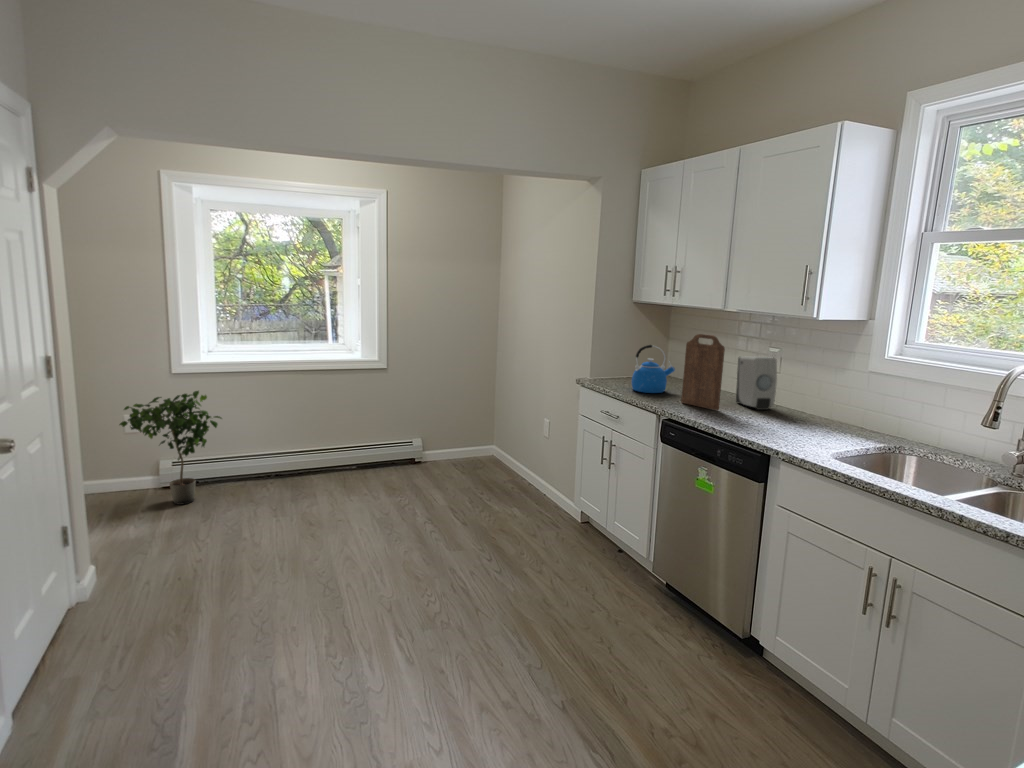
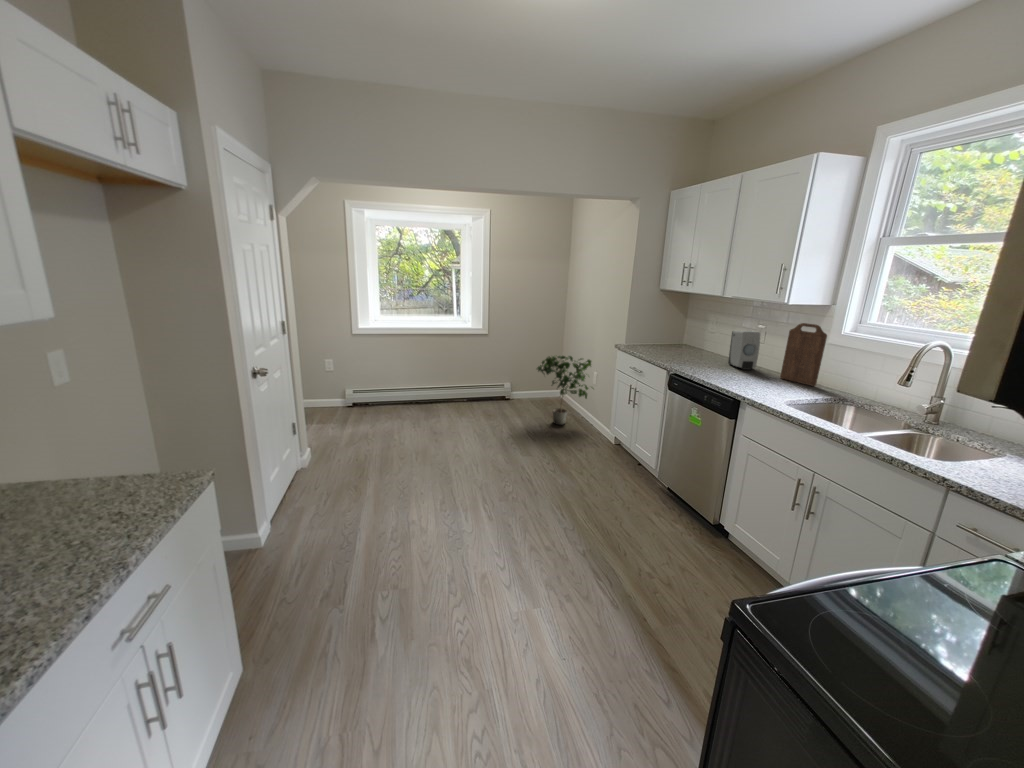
cutting board: present [681,334,725,410] -> present [780,323,827,386]
kettle: present [632,345,675,393] -> none [653,321,686,355]
potted plant: present [119,391,222,504] -> present [537,356,591,425]

